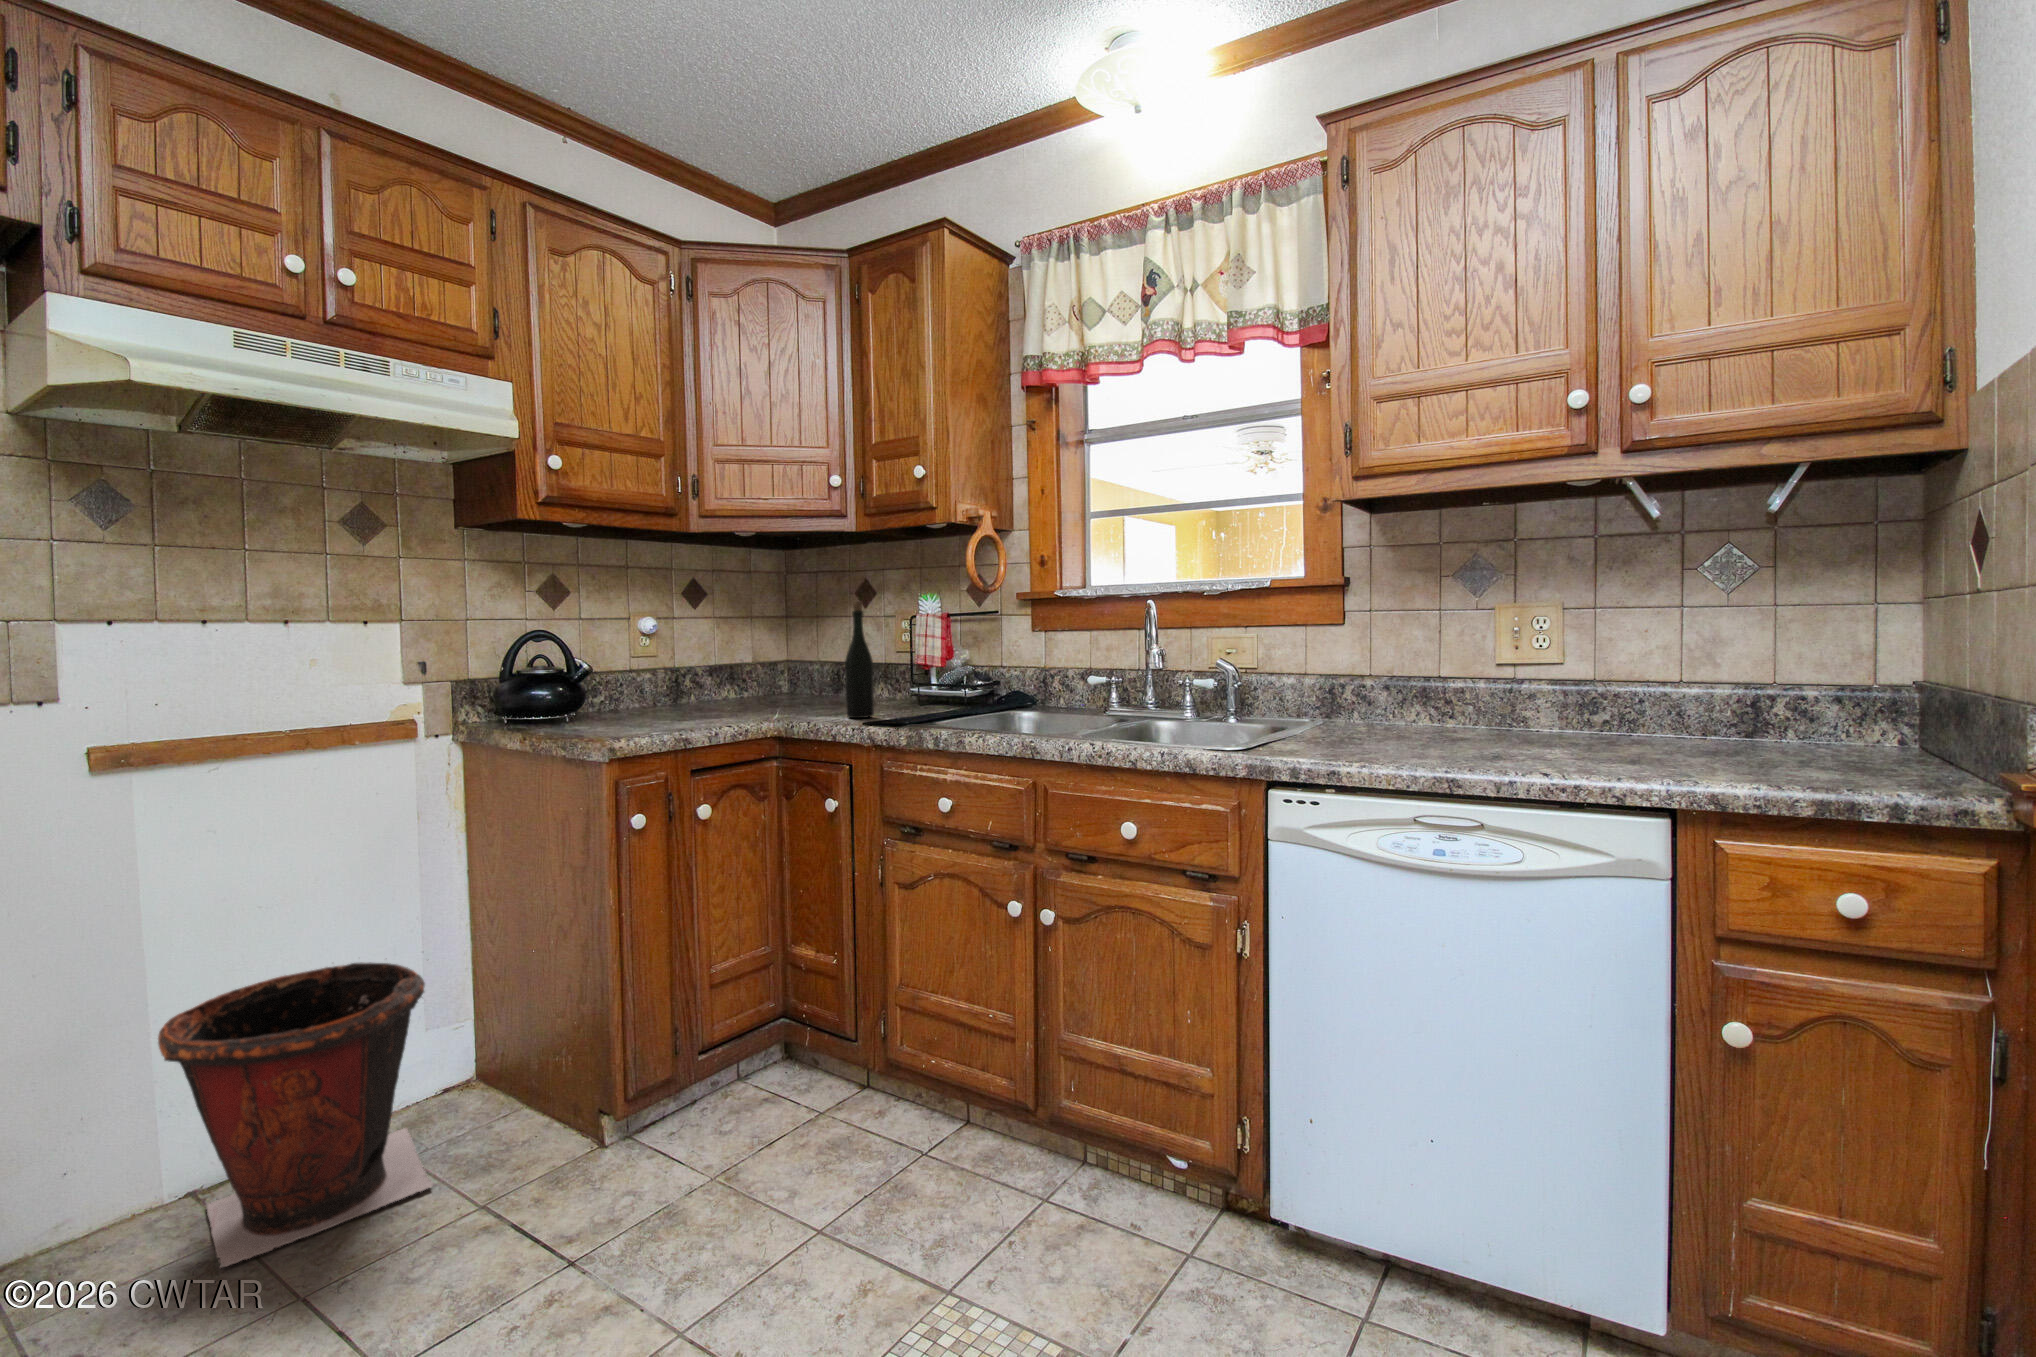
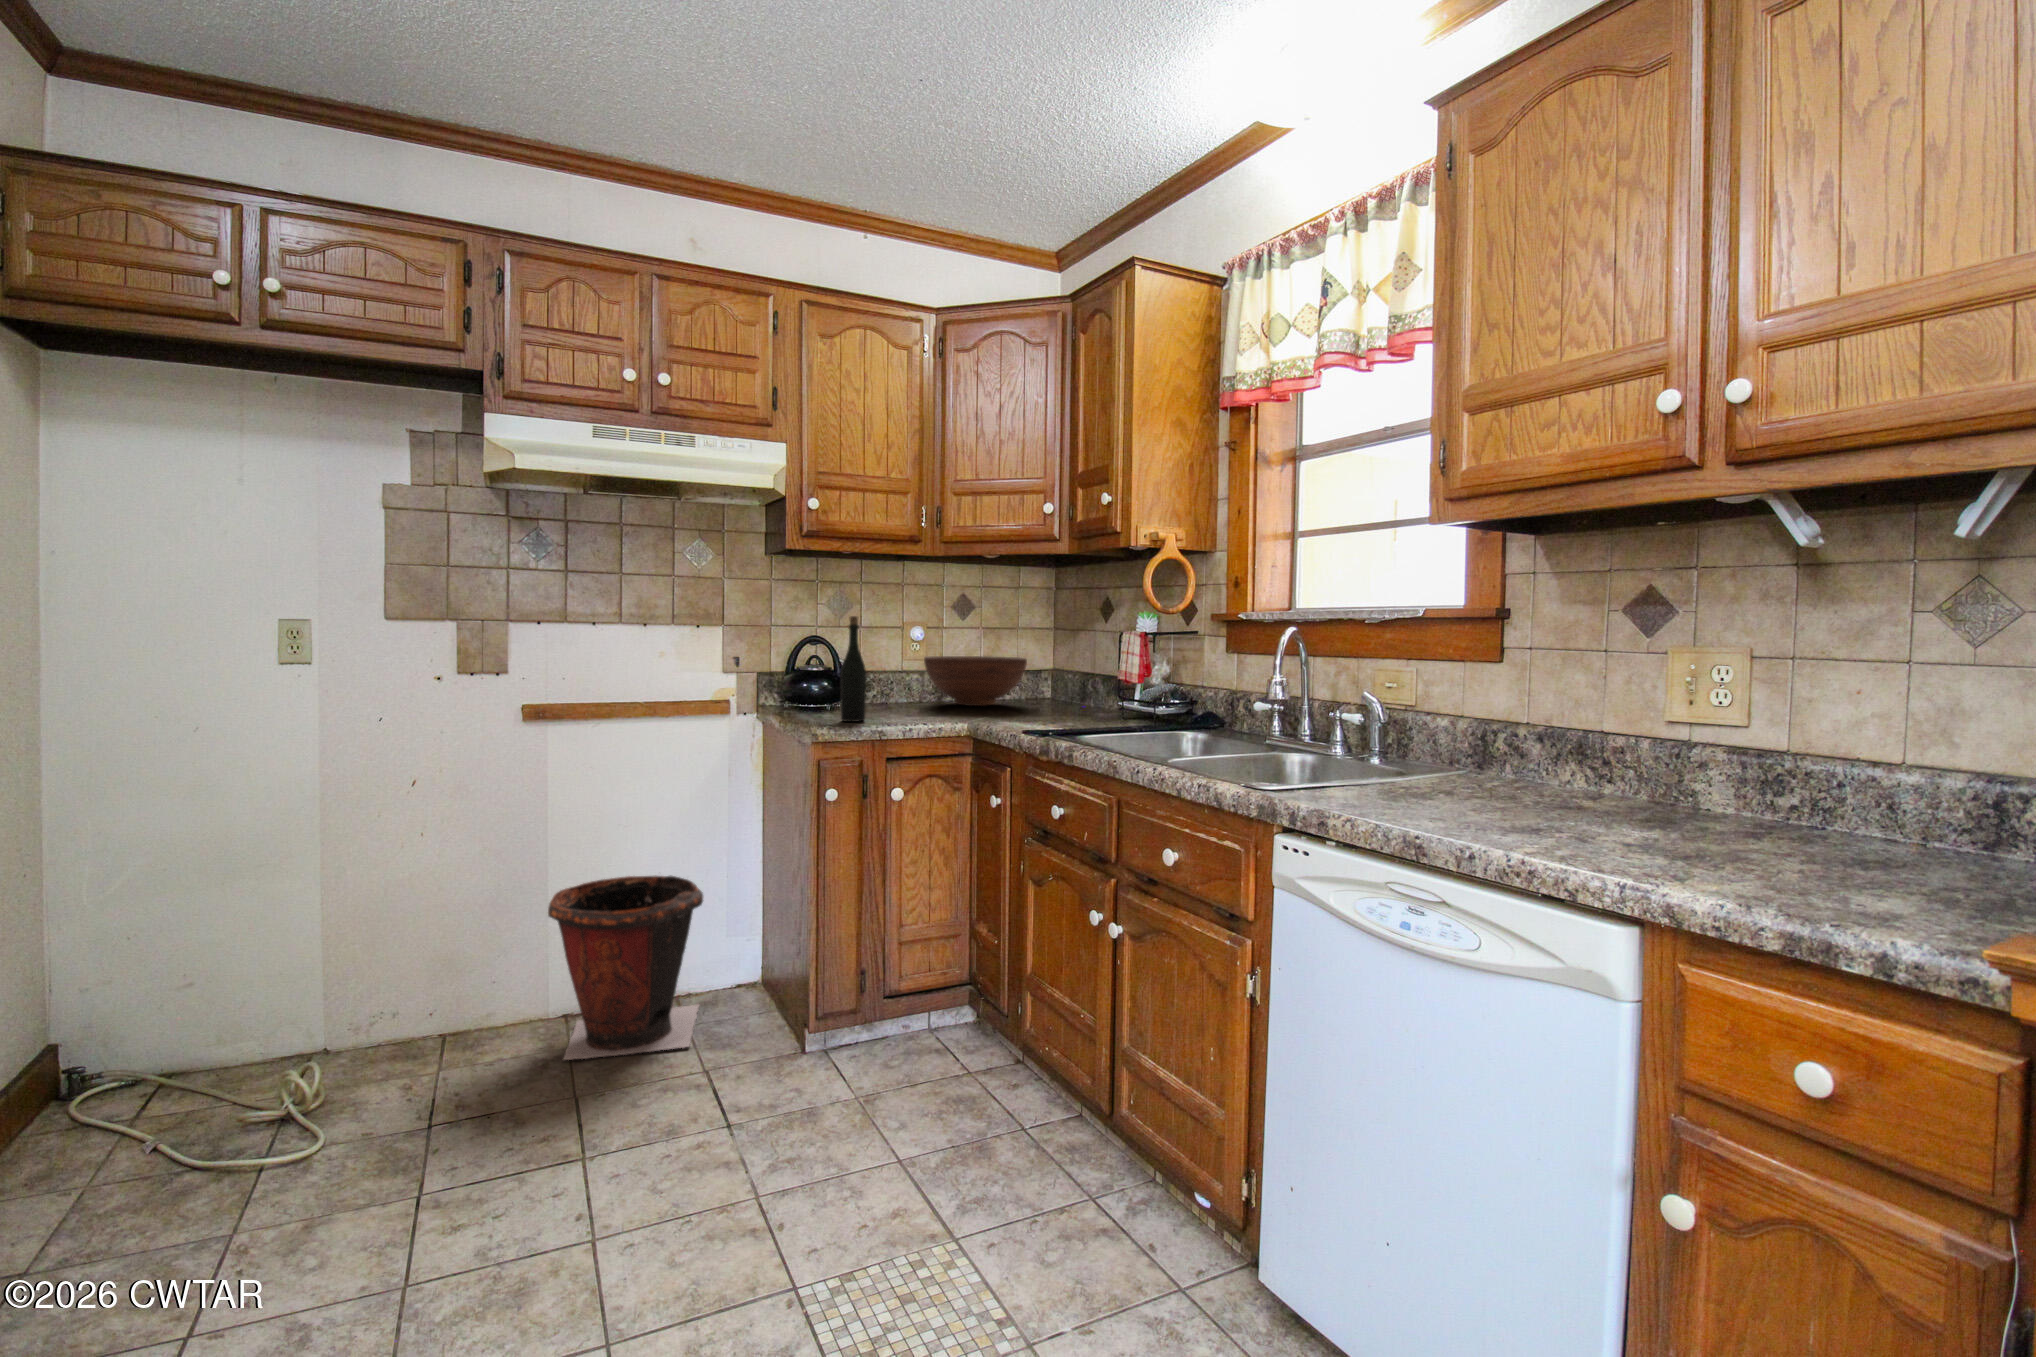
bottle: present [845,601,874,718] -> present [840,616,866,722]
fruit bowl: none [673,646,795,703] -> present [924,656,1027,706]

